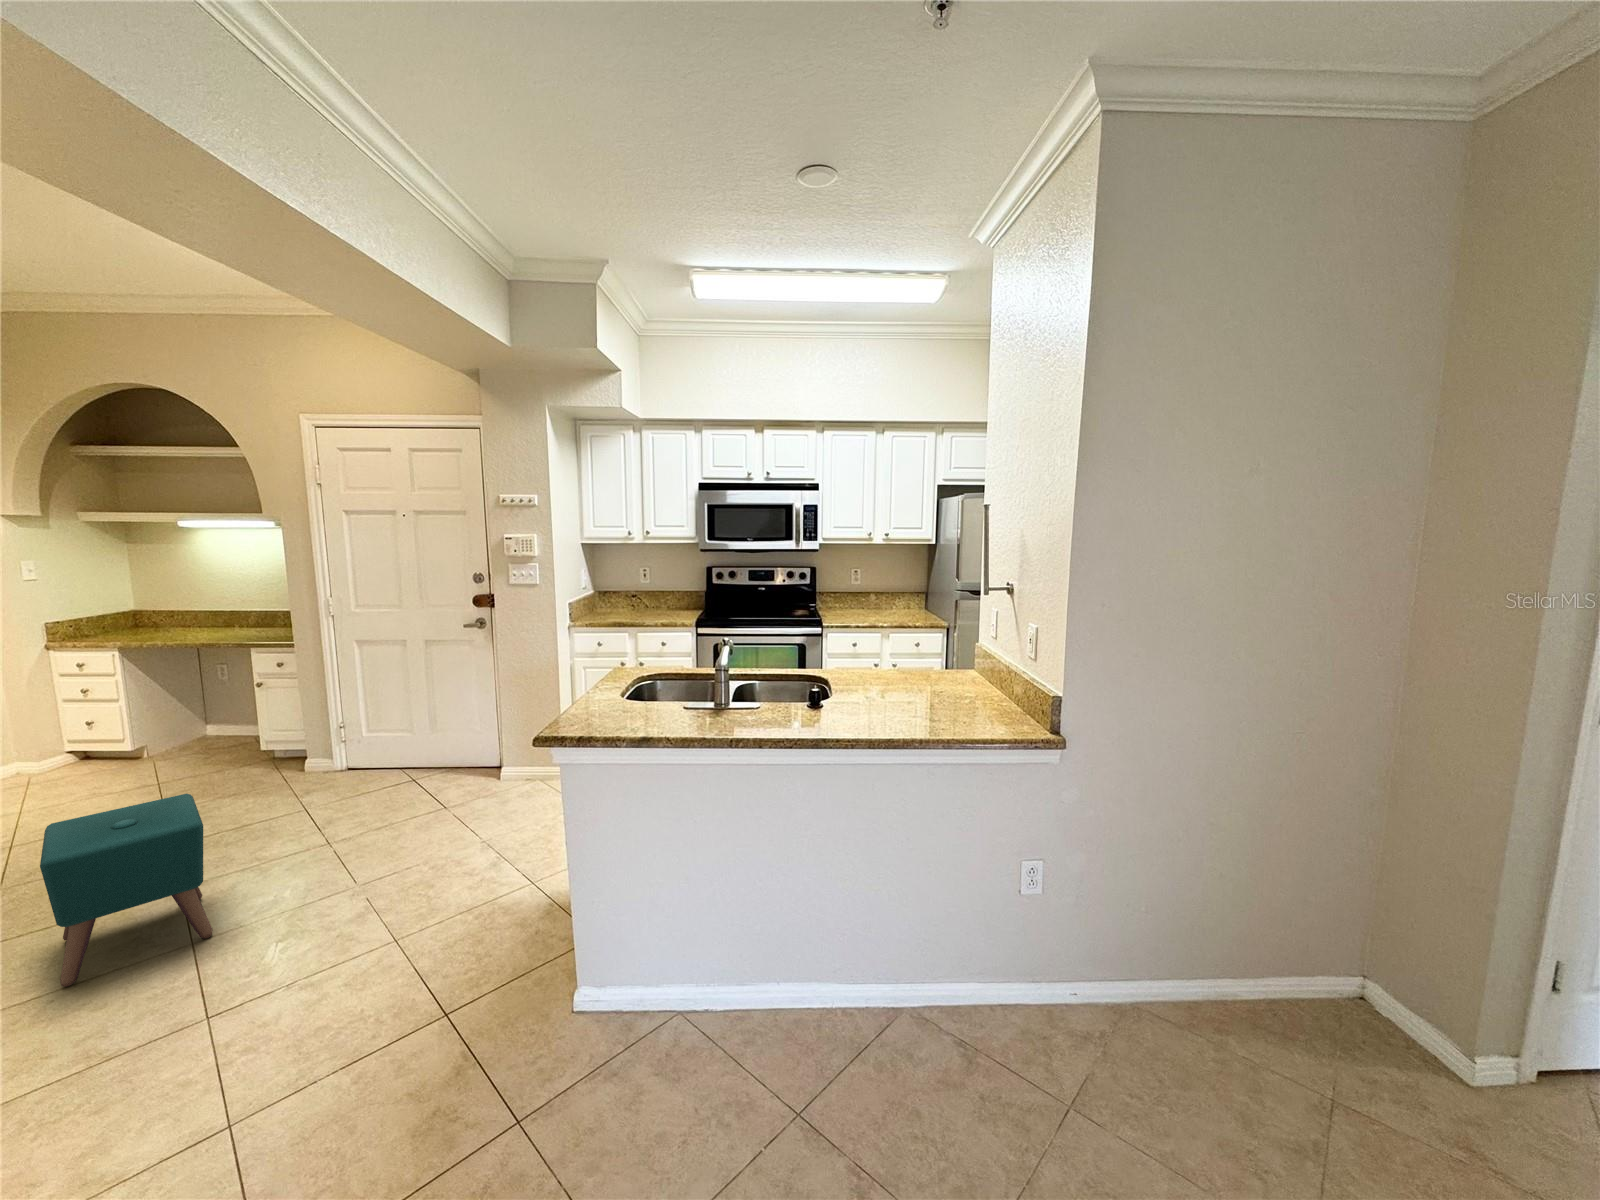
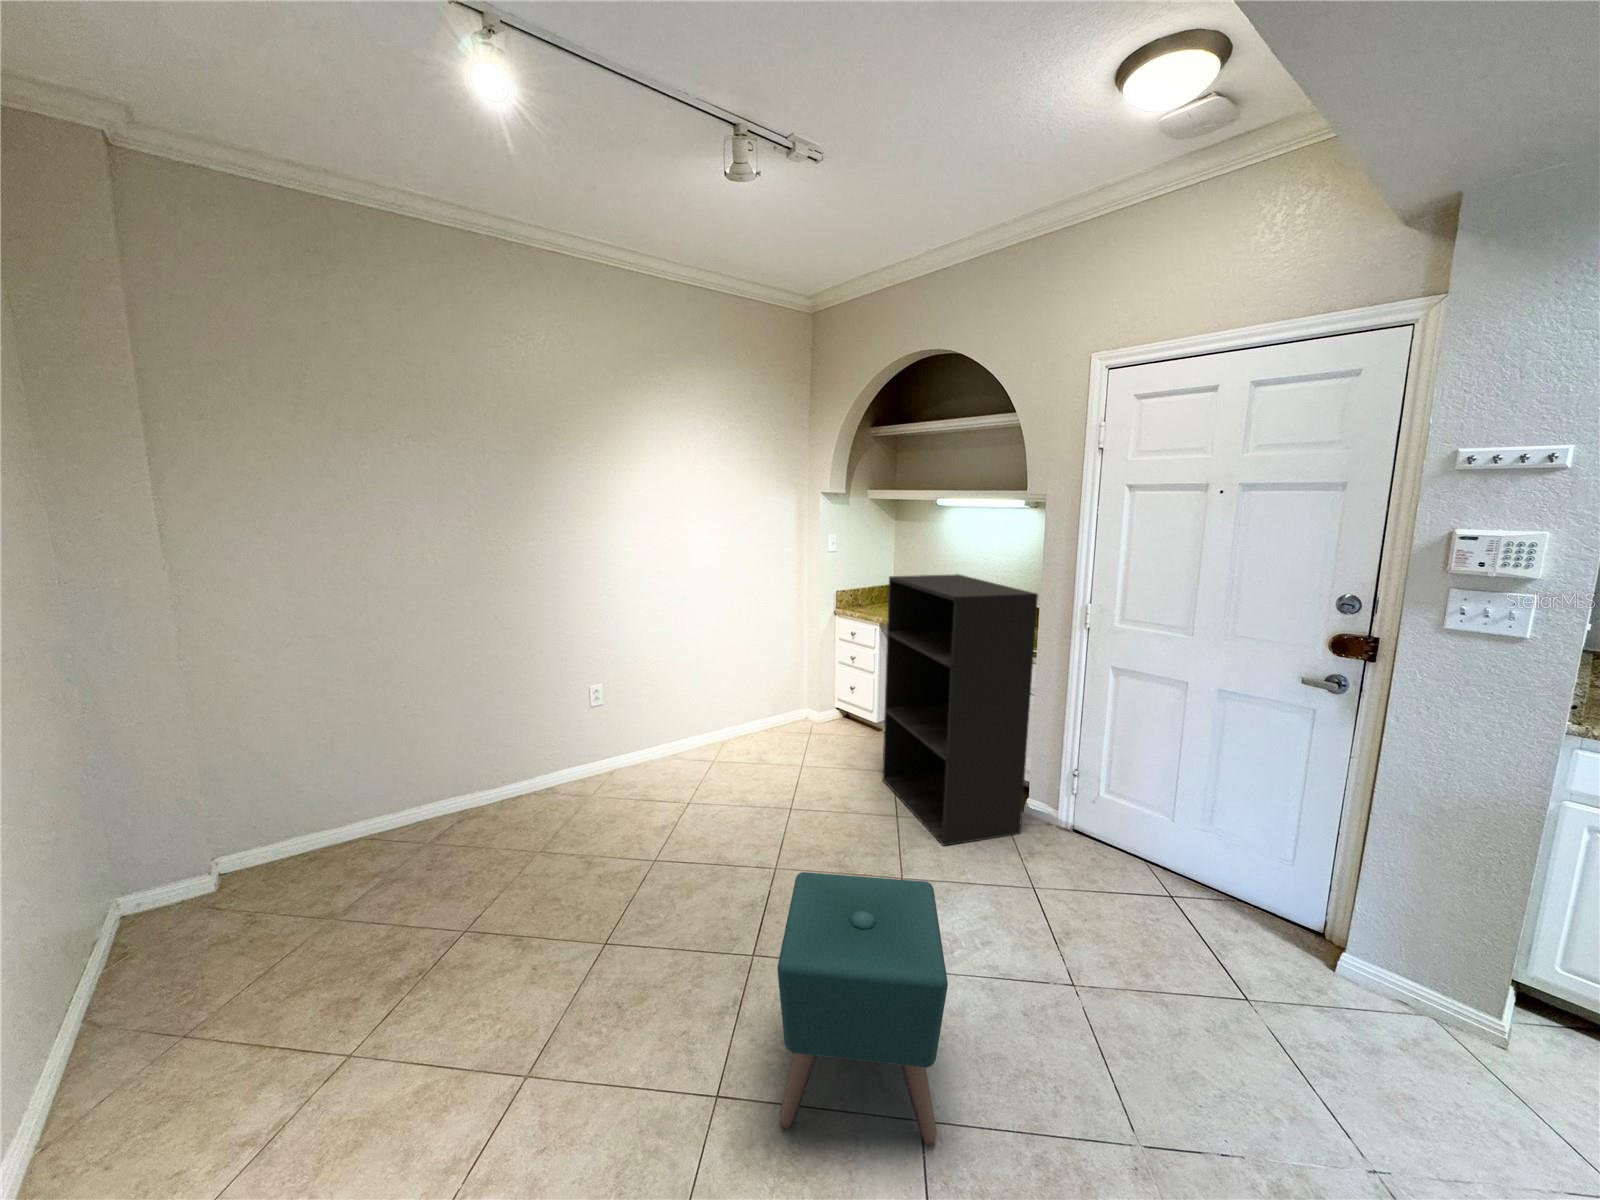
bookshelf: none [120,588,300,812] -> present [882,574,1038,846]

